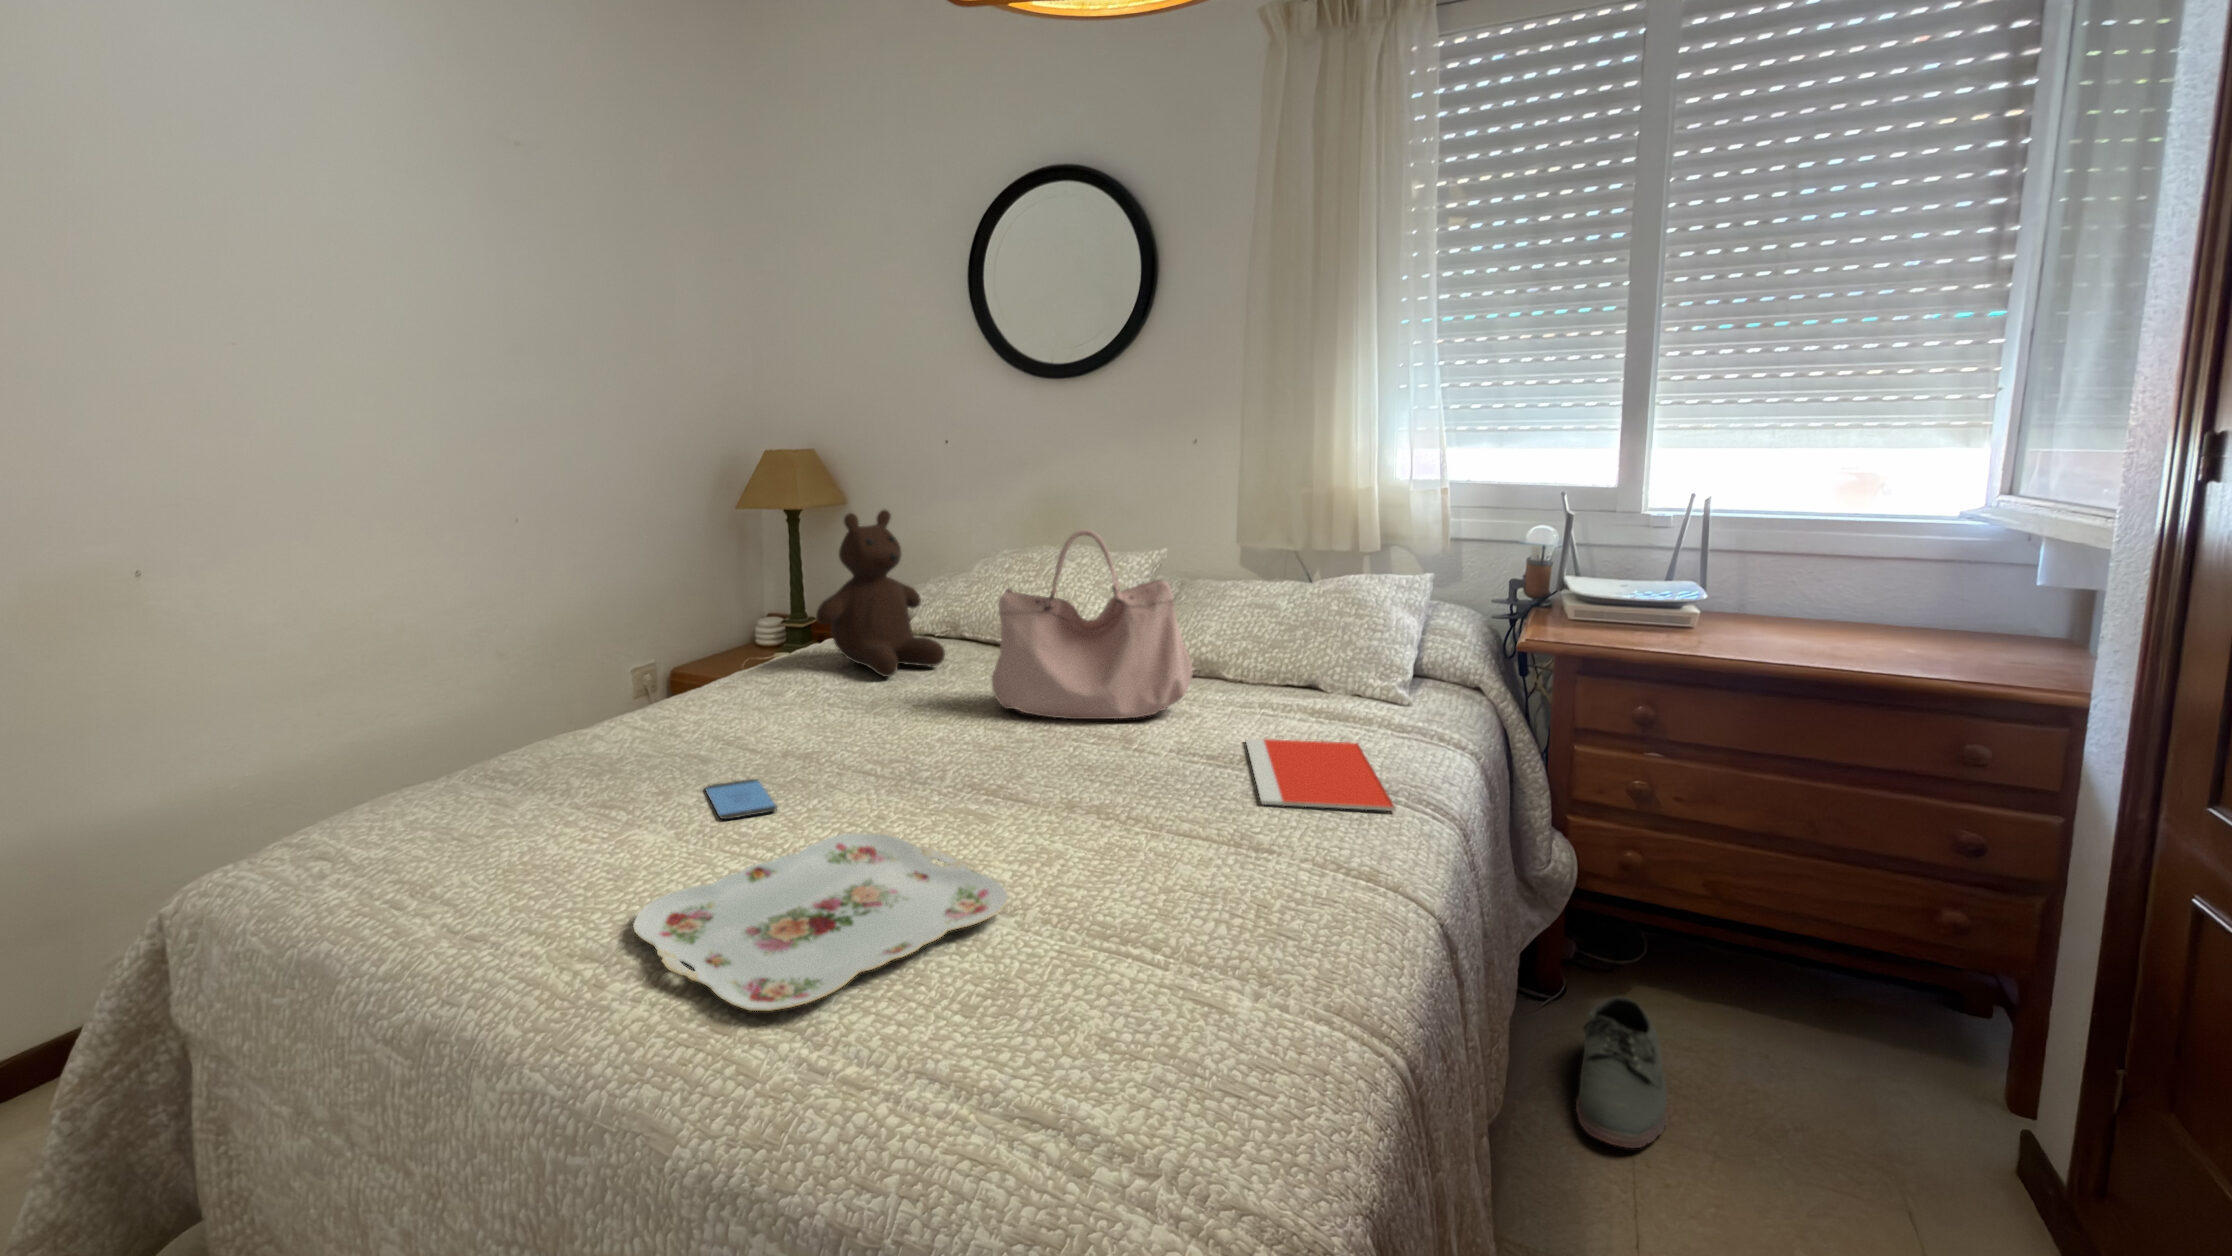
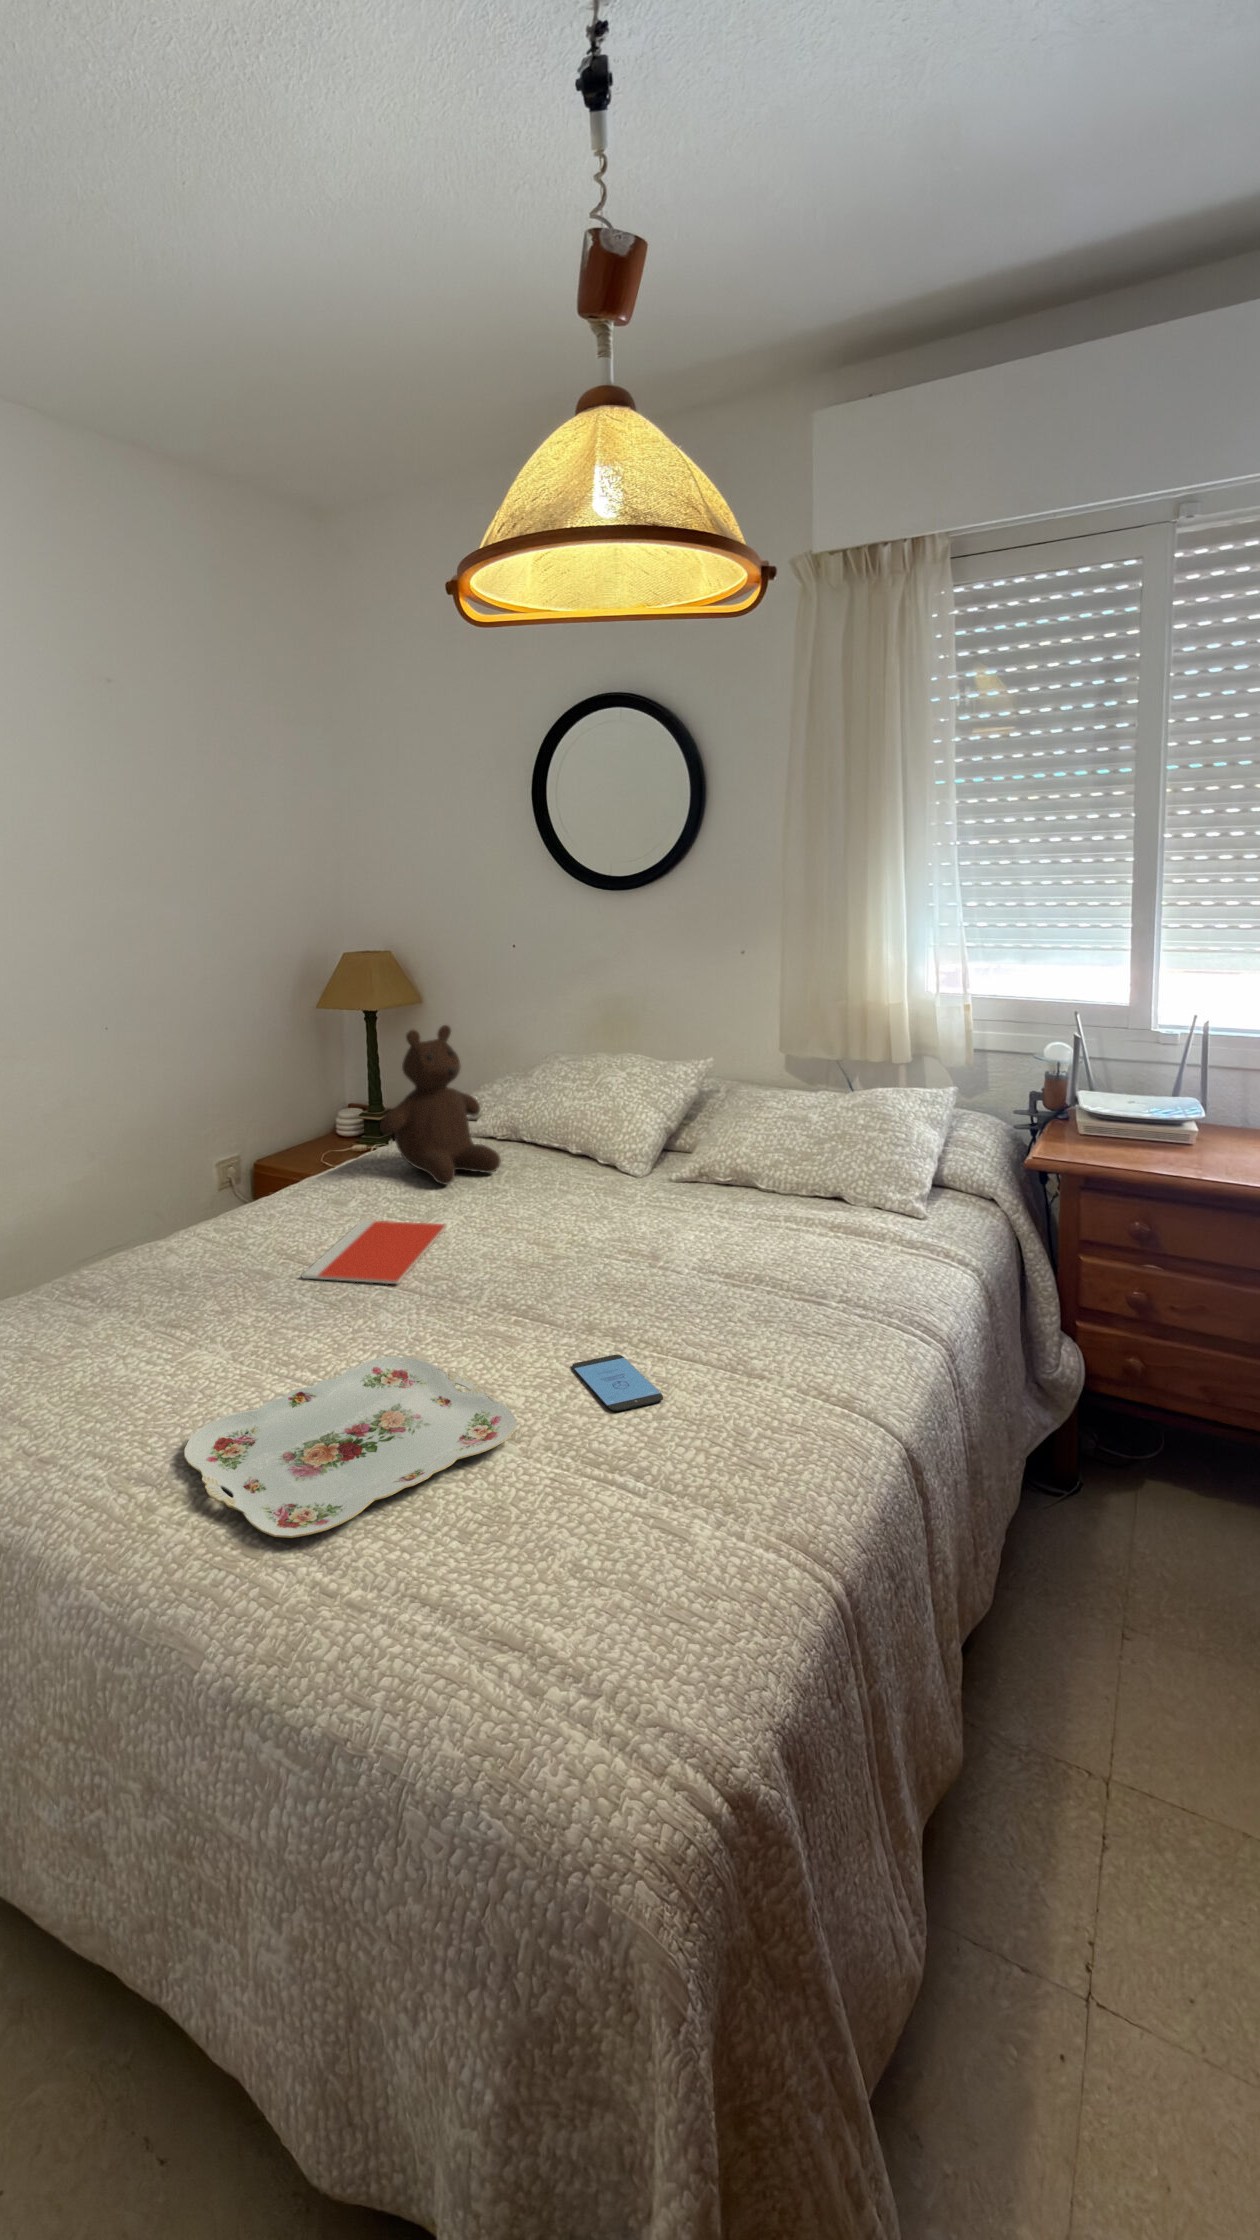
handbag: present [992,530,1193,719] -> none [536,1055,722,1233]
notebook: present [1246,739,1395,811] -> present [302,1220,446,1284]
smartphone: present [706,779,777,819] -> present [572,1355,663,1411]
shoe: present [1576,997,1668,1148] -> none [1074,1495,1159,1643]

